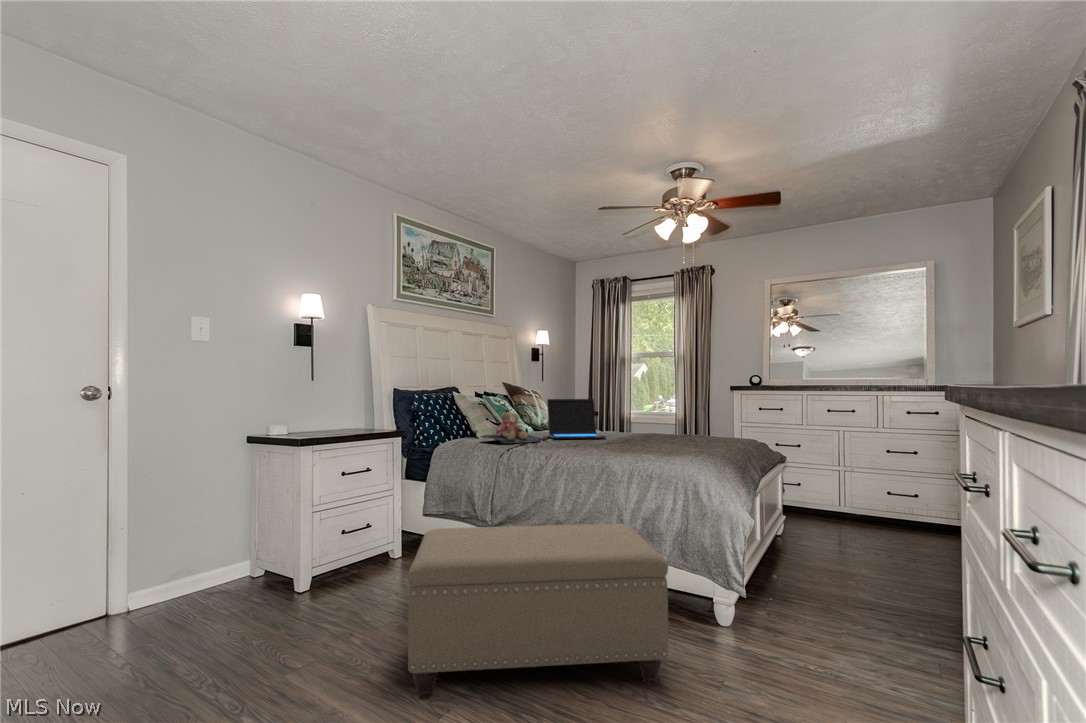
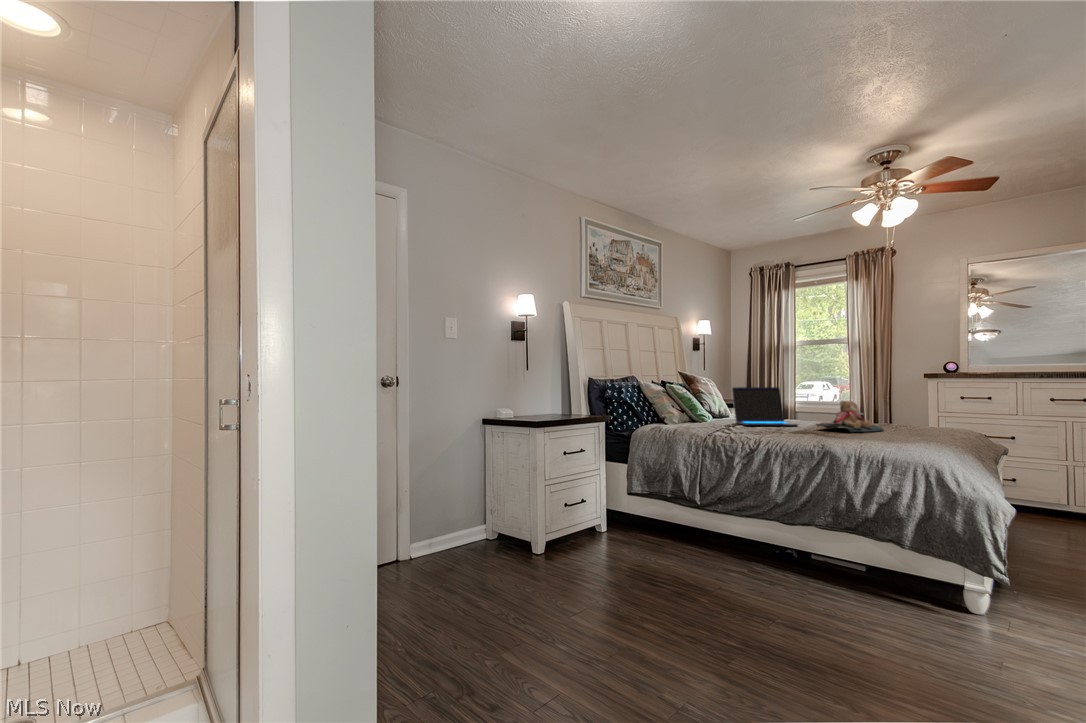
teddy bear: present [481,412,541,444] -> present [816,400,884,433]
ottoman: present [408,524,668,700] -> none [663,502,921,654]

